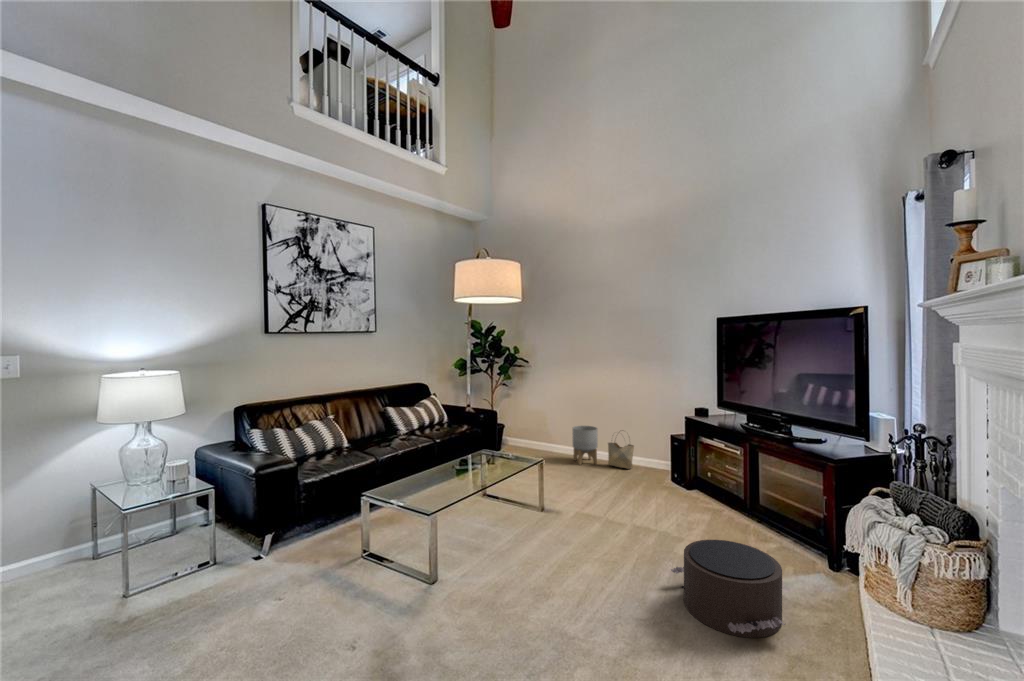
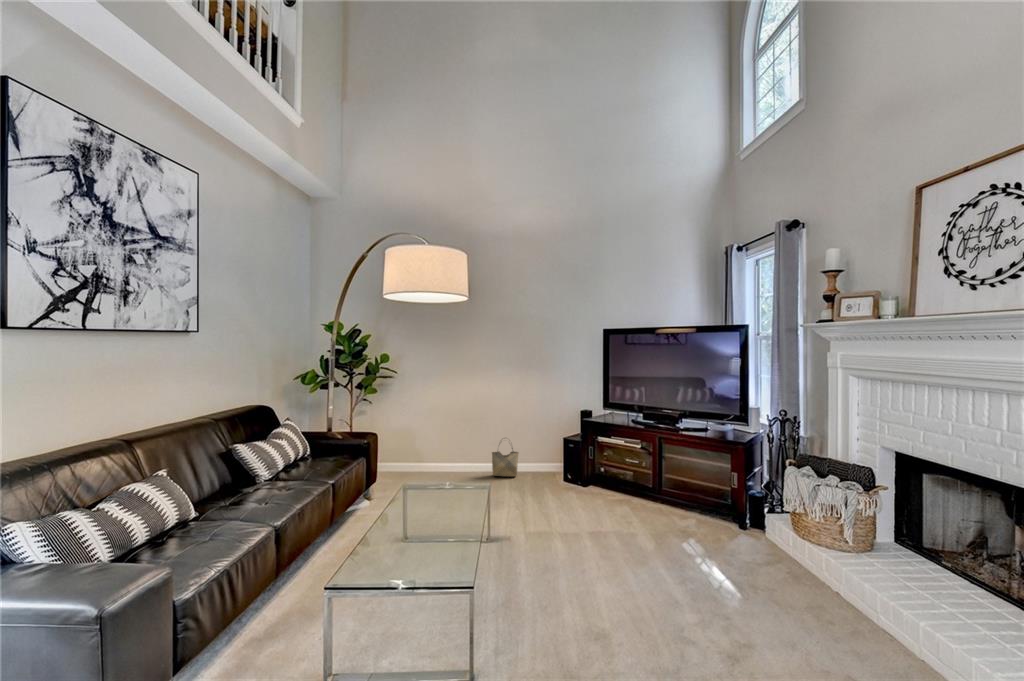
planter: present [572,426,598,465] -> none [453,437,480,481]
pouf: present [671,540,785,638] -> none [685,532,808,621]

